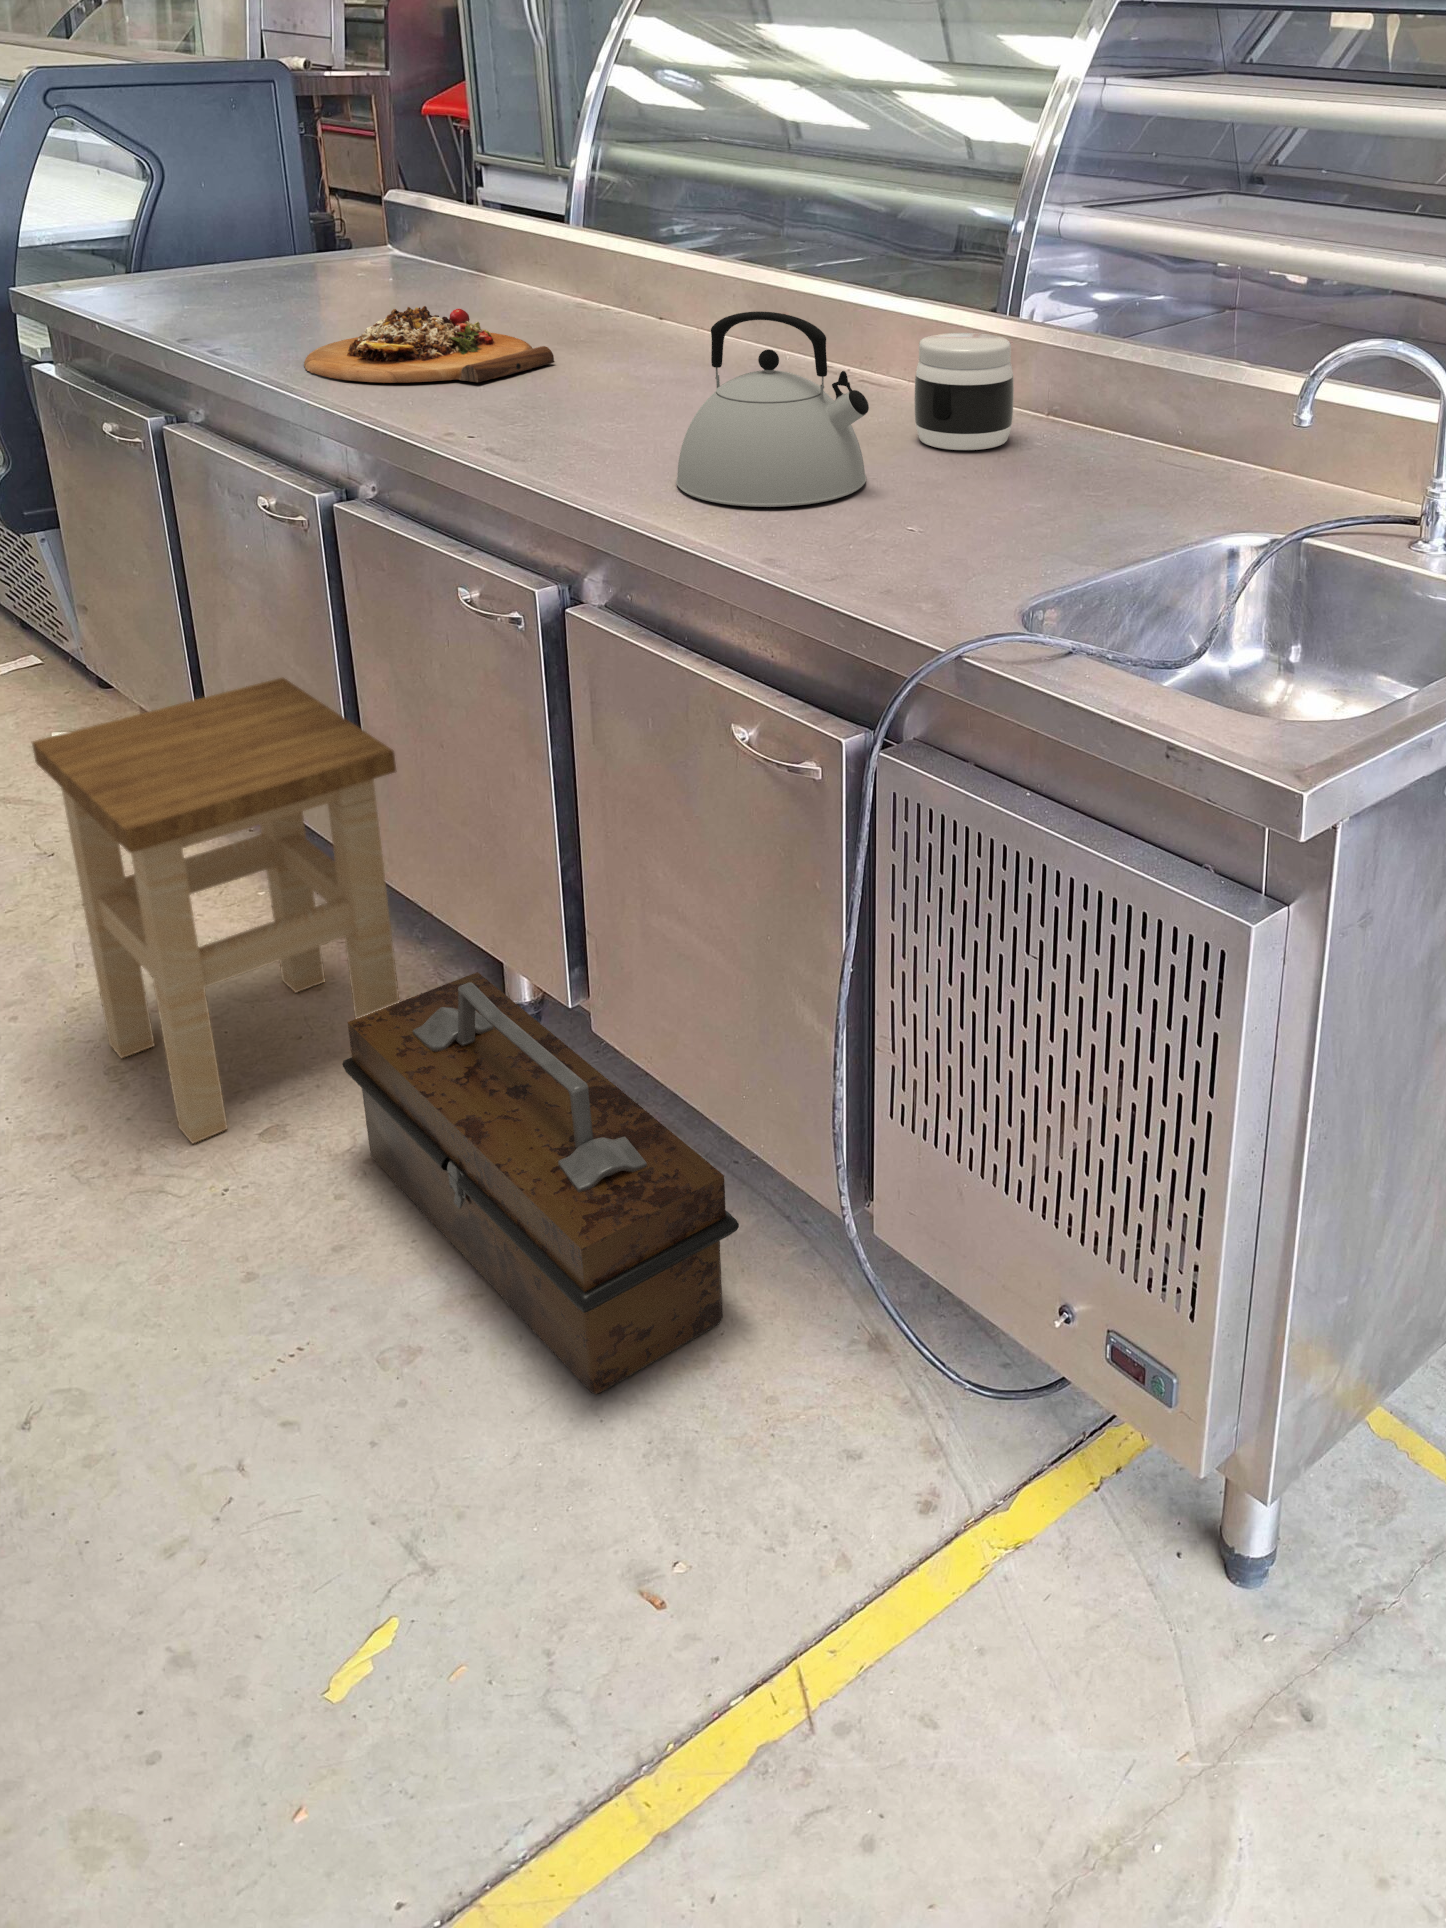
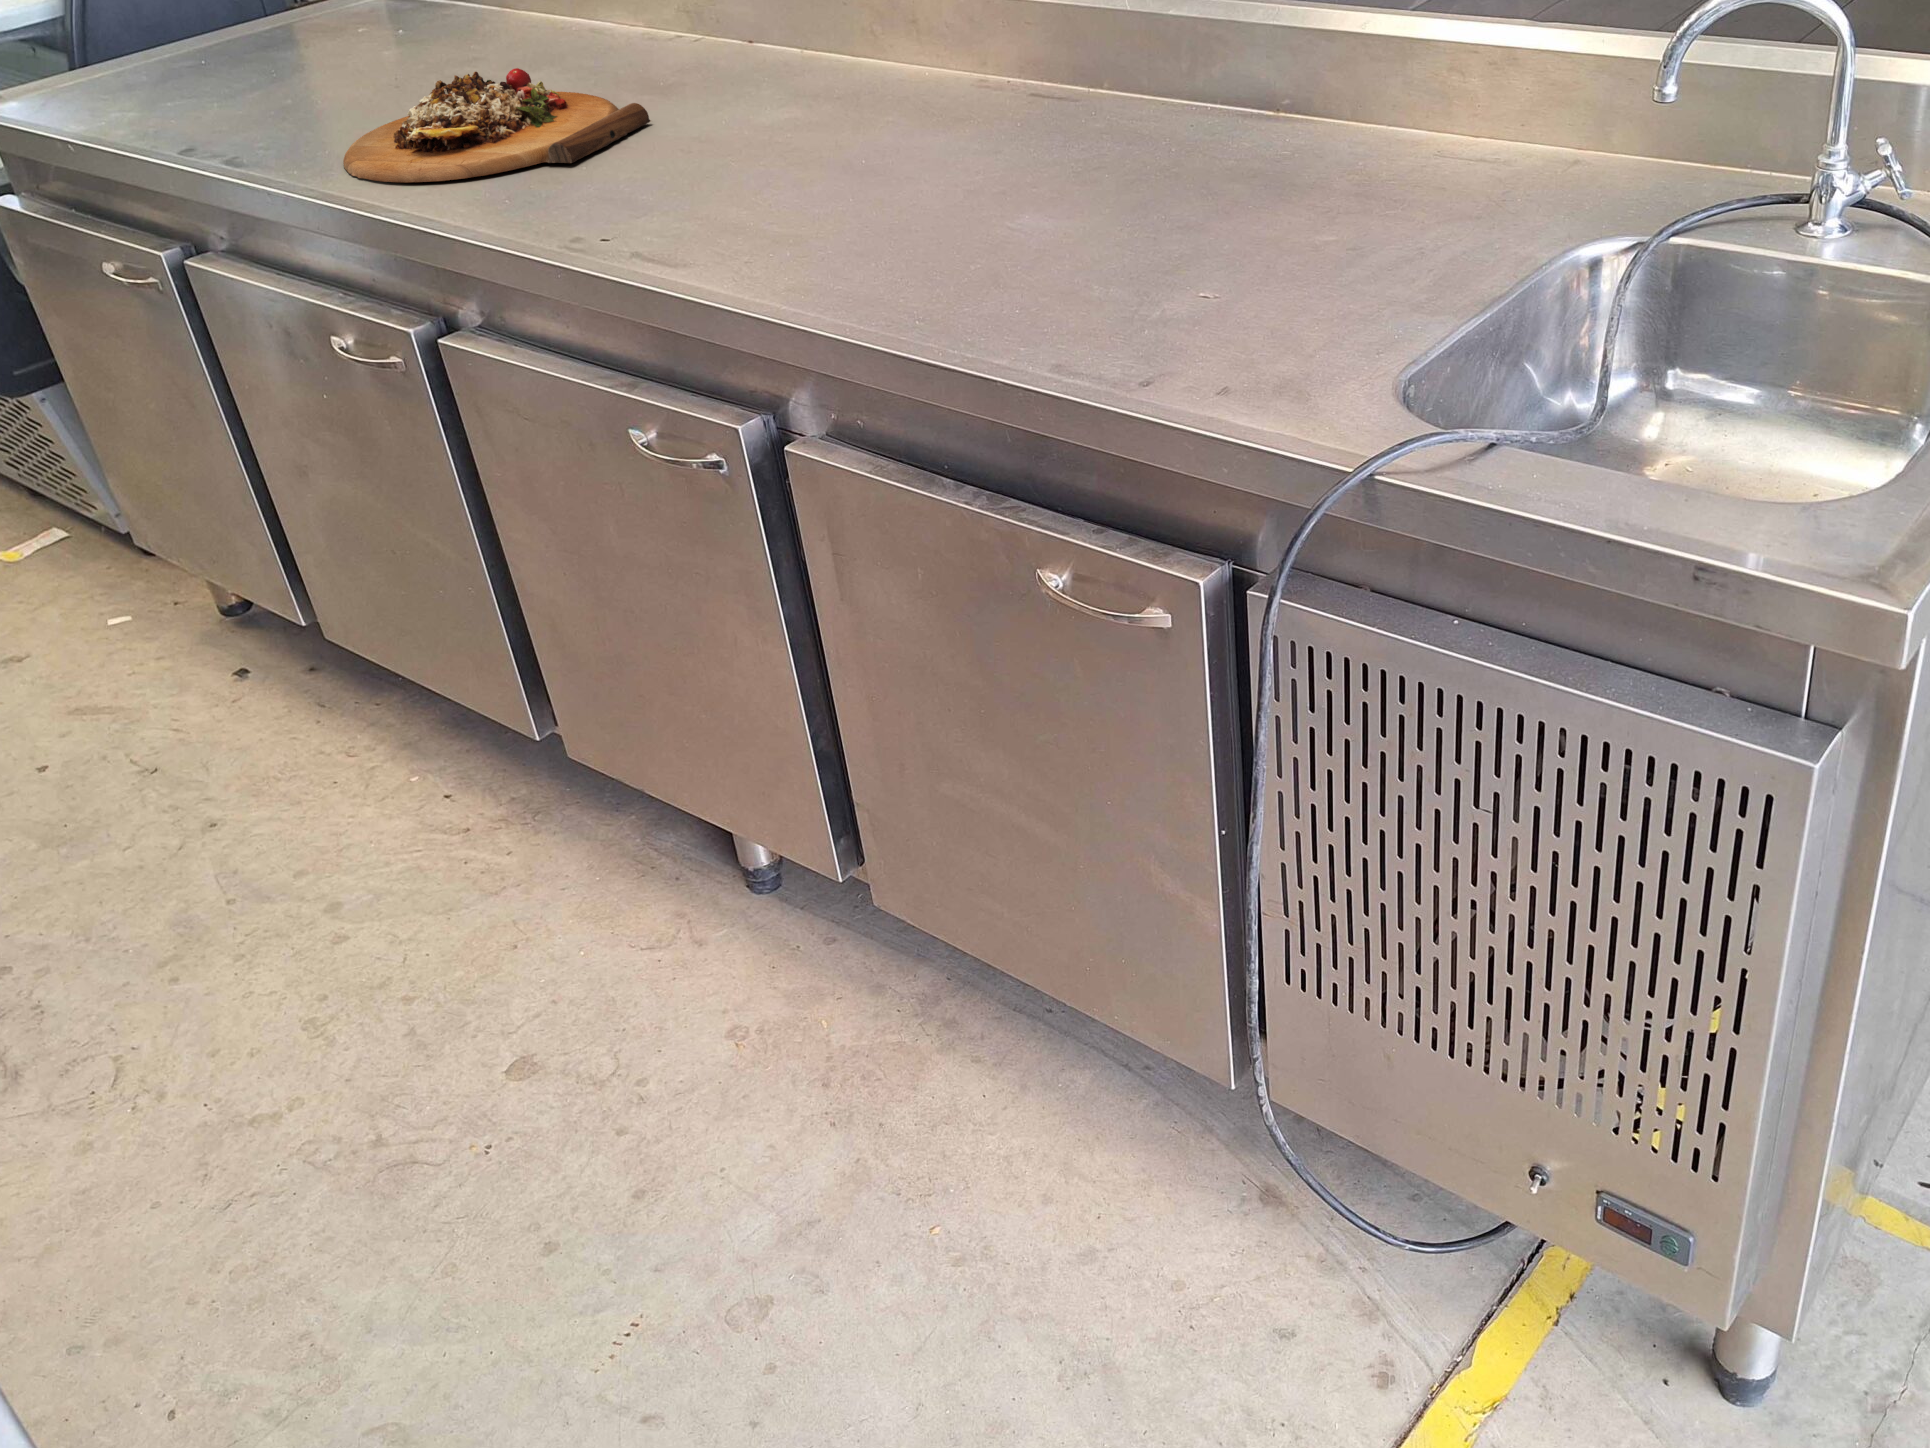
kettle: present [676,312,869,507] -> none [883,40,1114,294]
jar: present [914,333,1014,450] -> none [1130,25,1249,176]
stool: present [32,678,399,1143] -> none [131,549,641,1097]
toolbox: present [342,972,739,1394] -> none [593,857,1106,1315]

